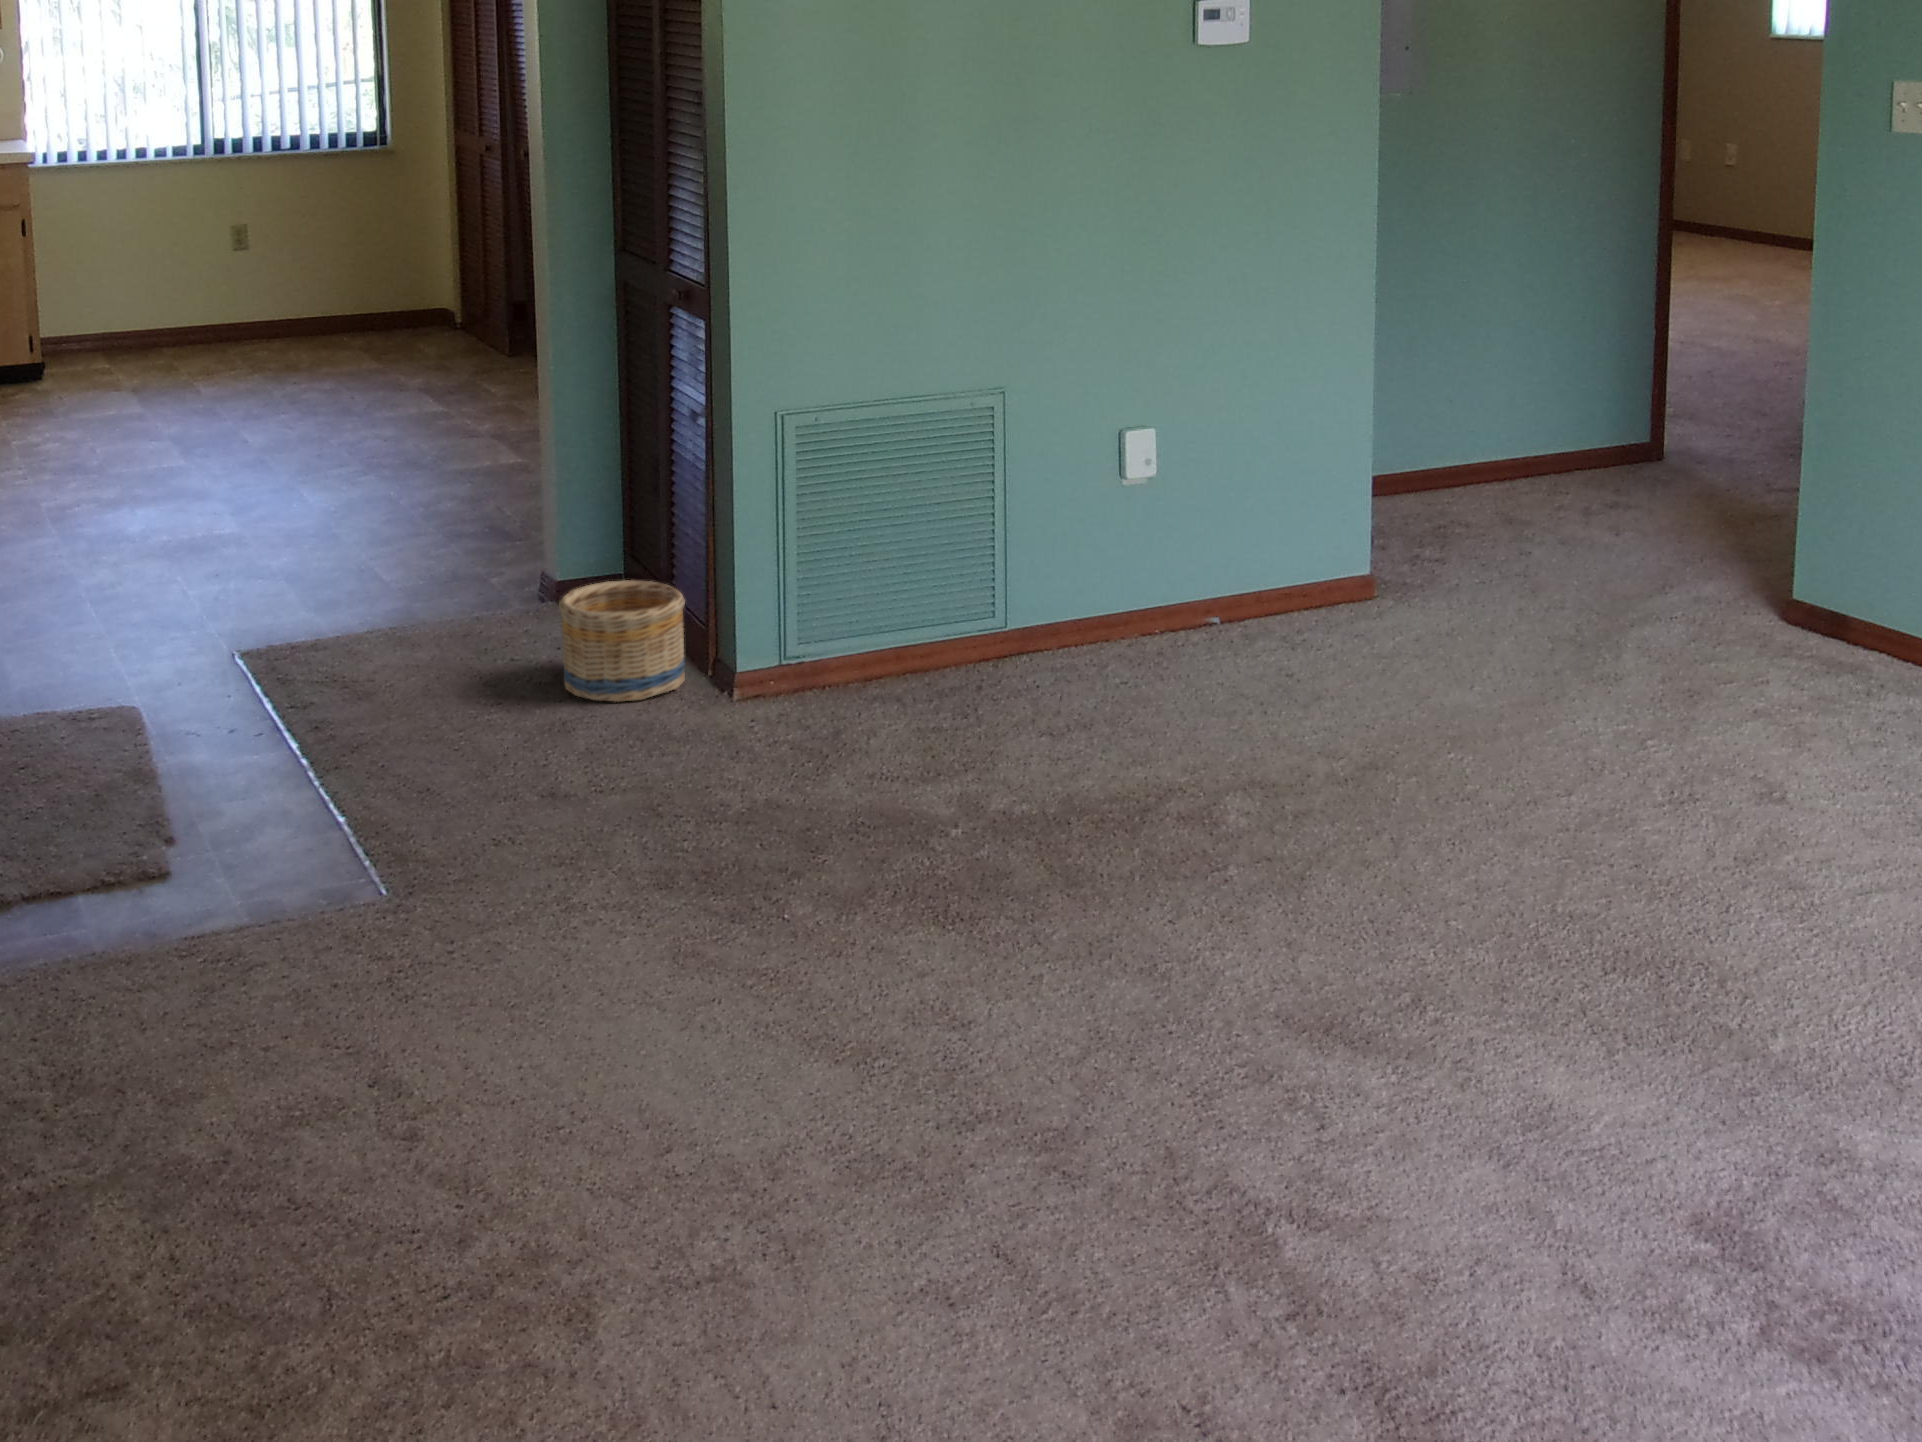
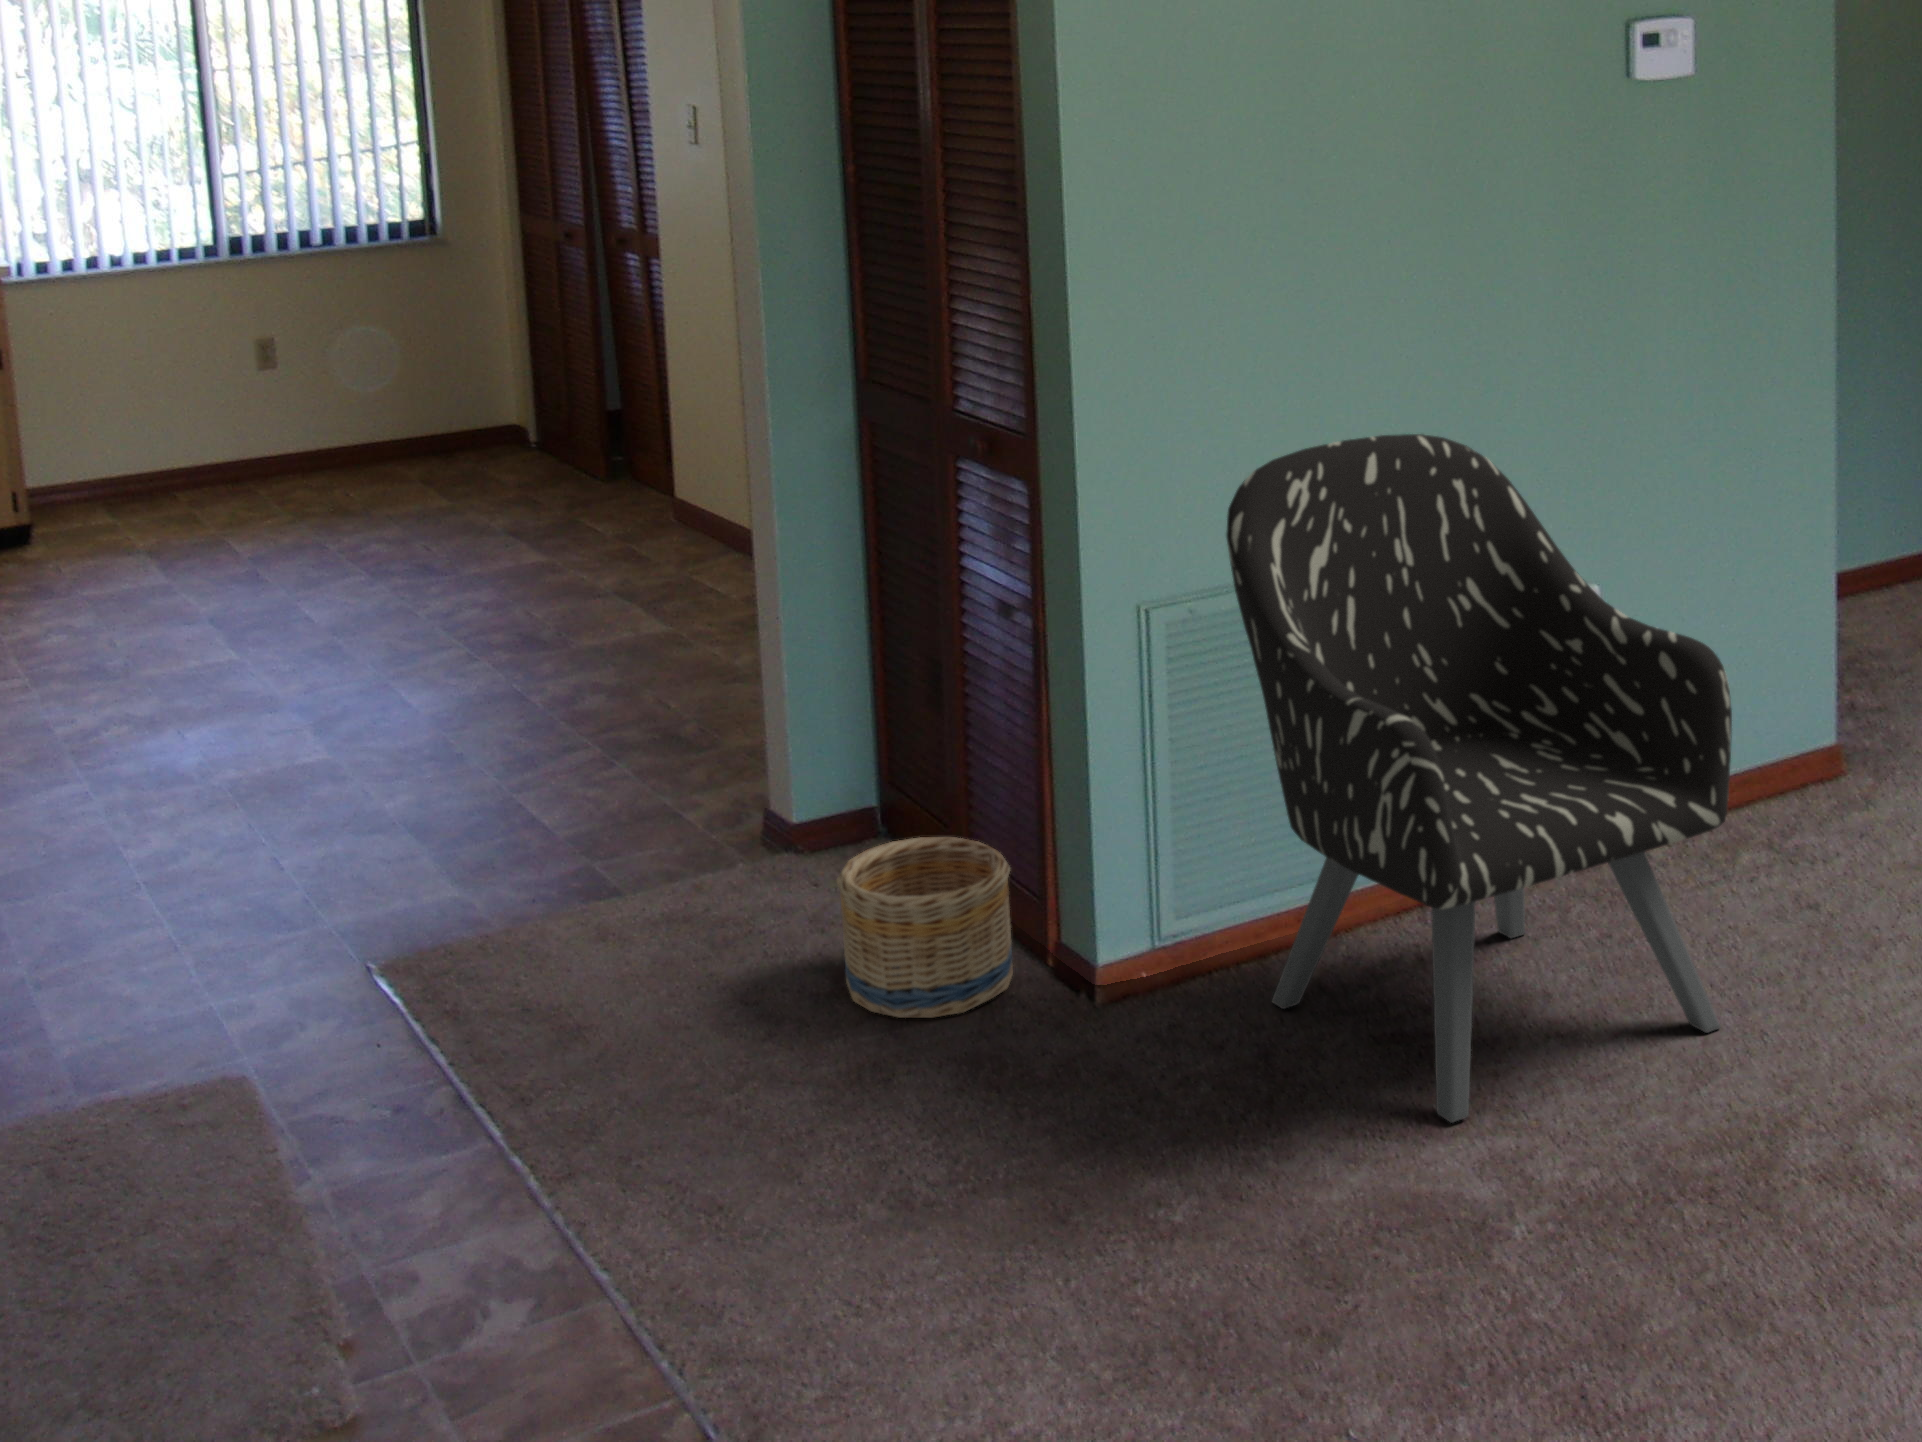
armchair: none [836,300,1187,777] -> present [1226,434,1732,1123]

